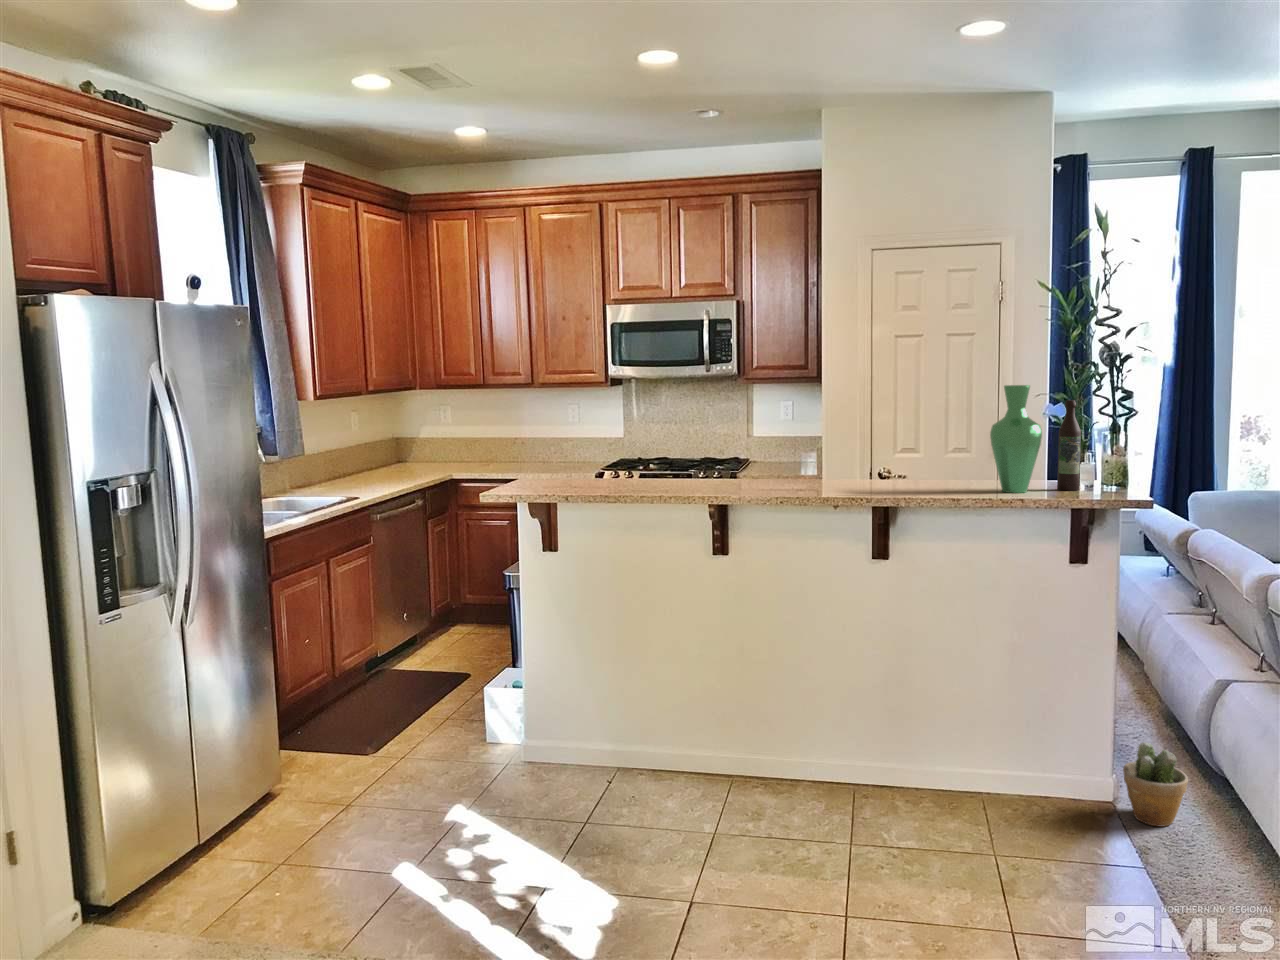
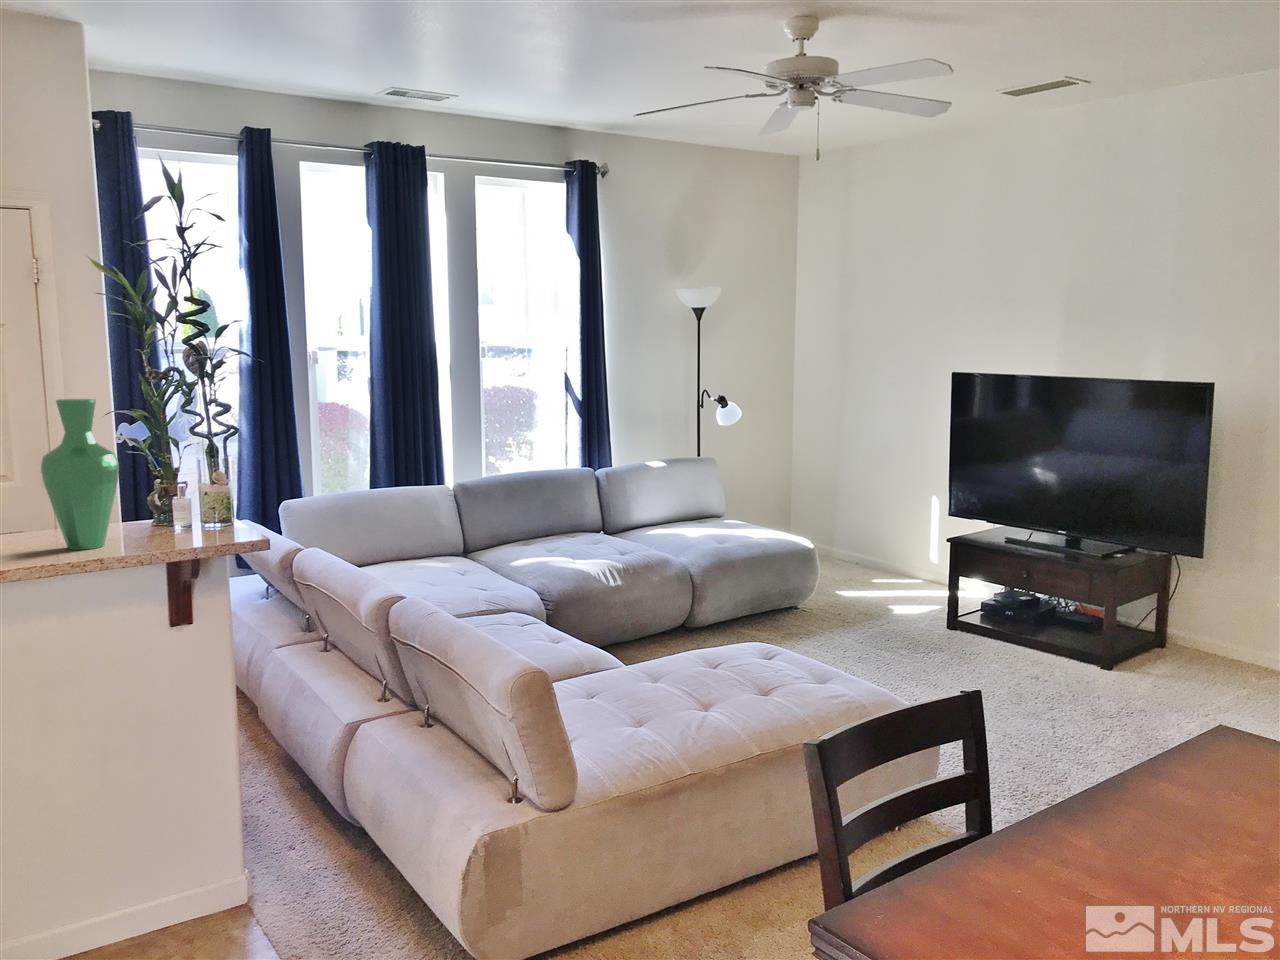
wine bottle: present [1057,400,1081,491] -> none [141,417,174,535]
potted plant: present [1123,742,1188,826] -> none [260,823,331,920]

